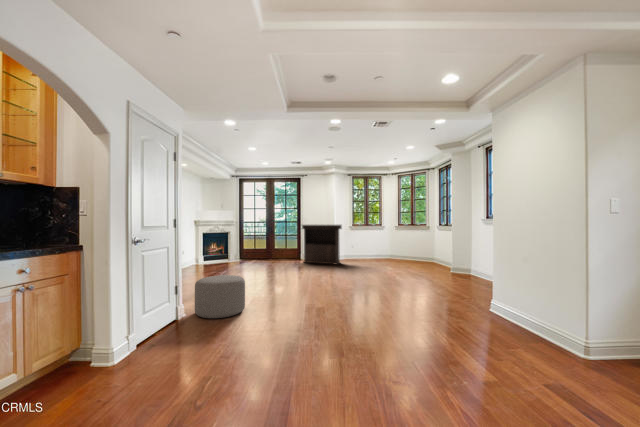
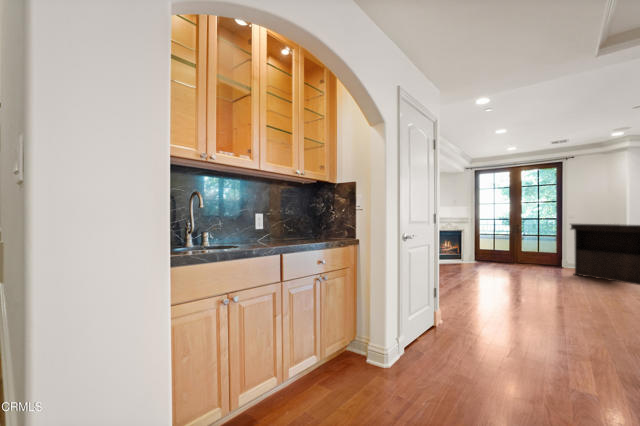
ottoman: present [195,275,245,318] -> none [453,283,521,339]

